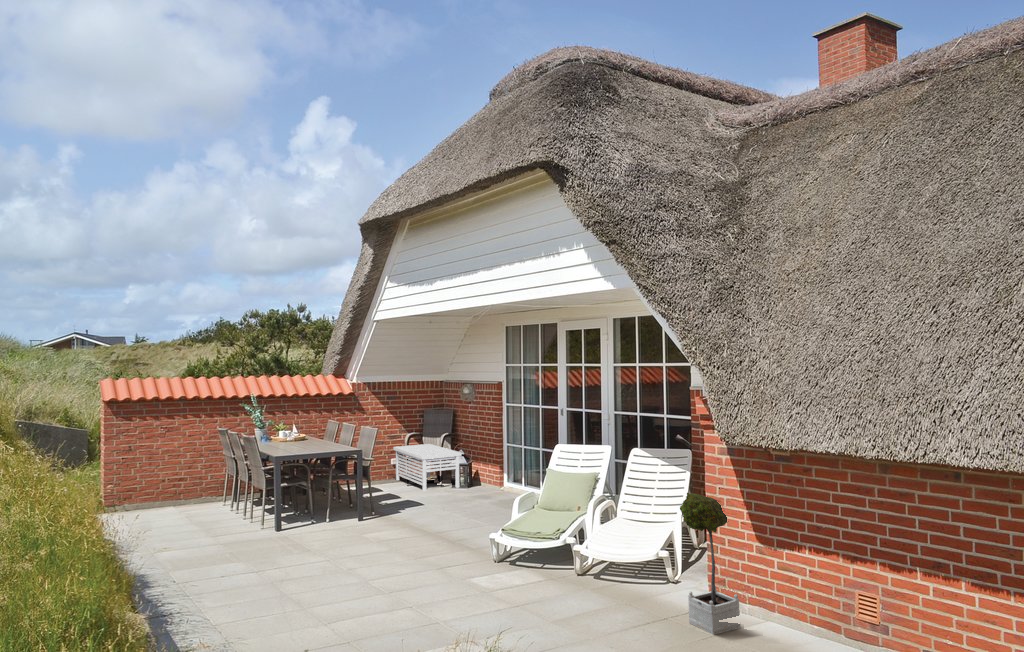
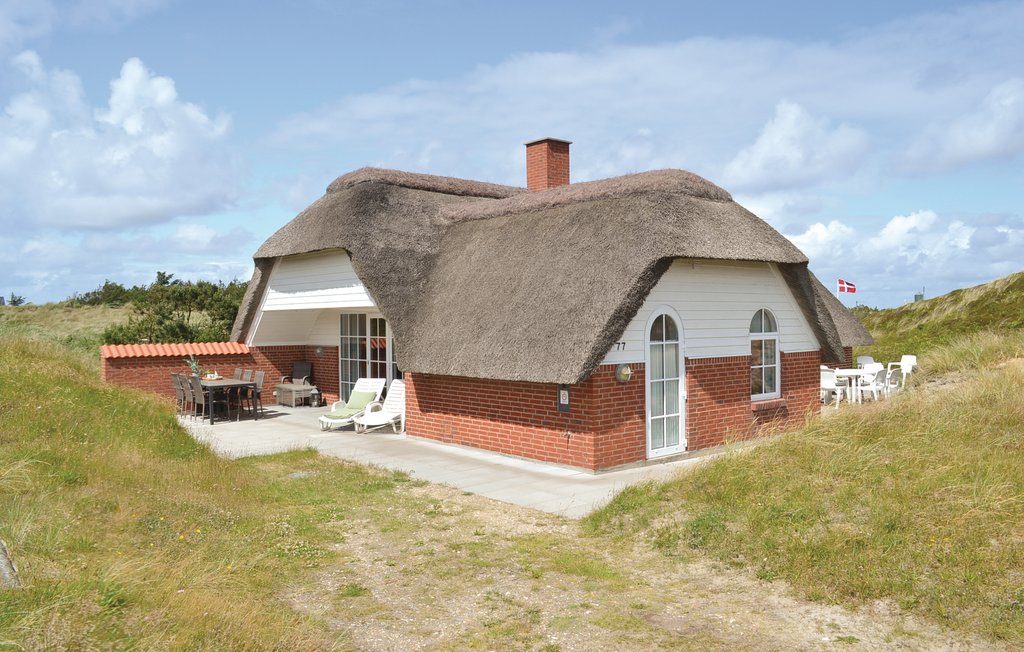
potted tree: present [680,493,741,635] -> none [390,391,411,441]

